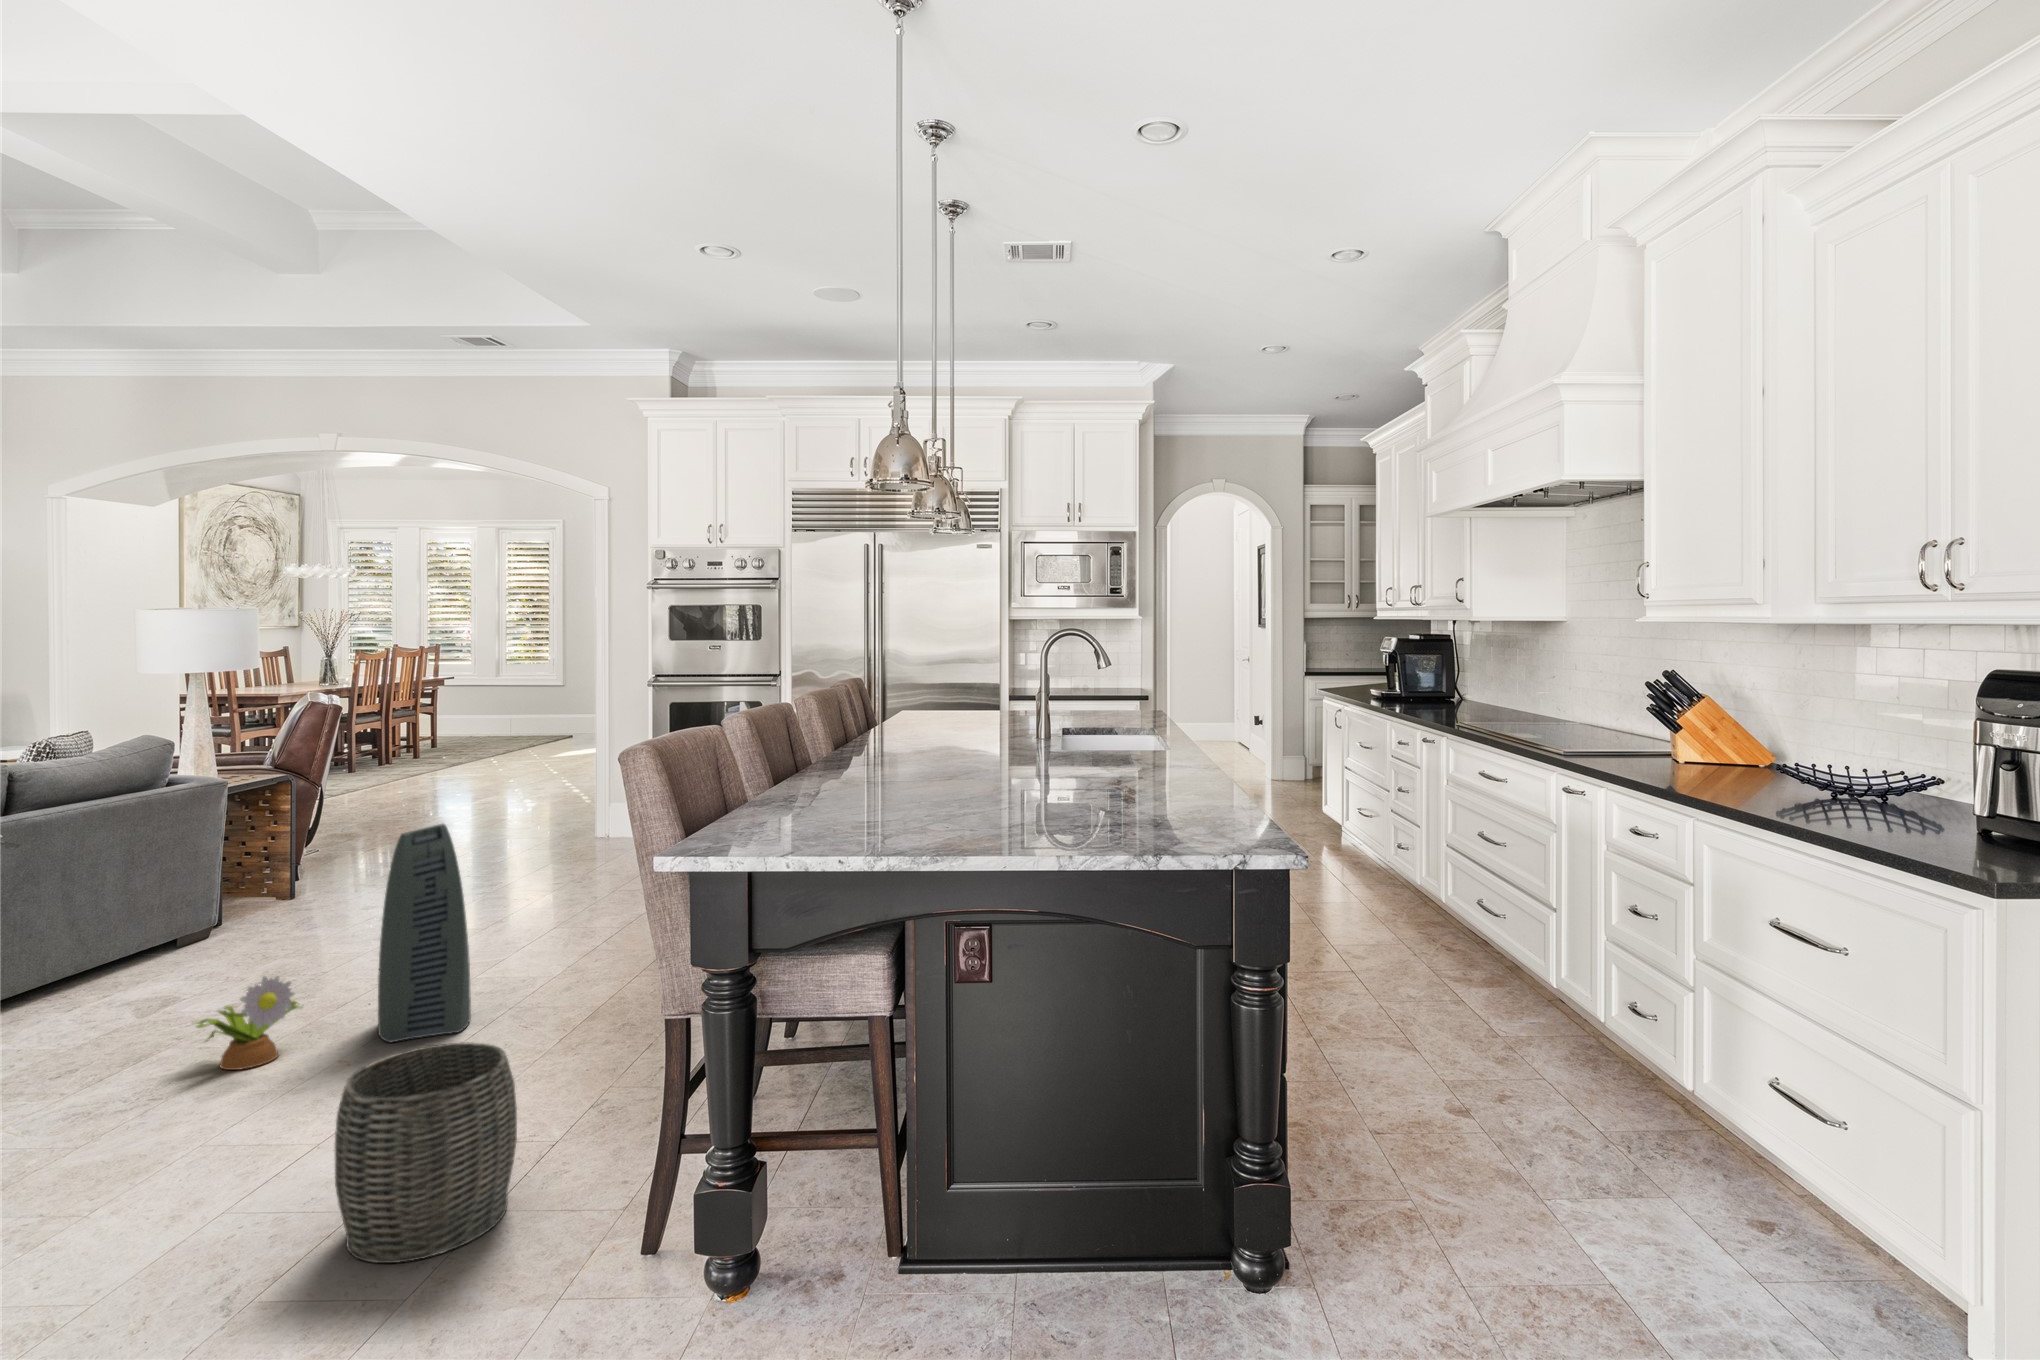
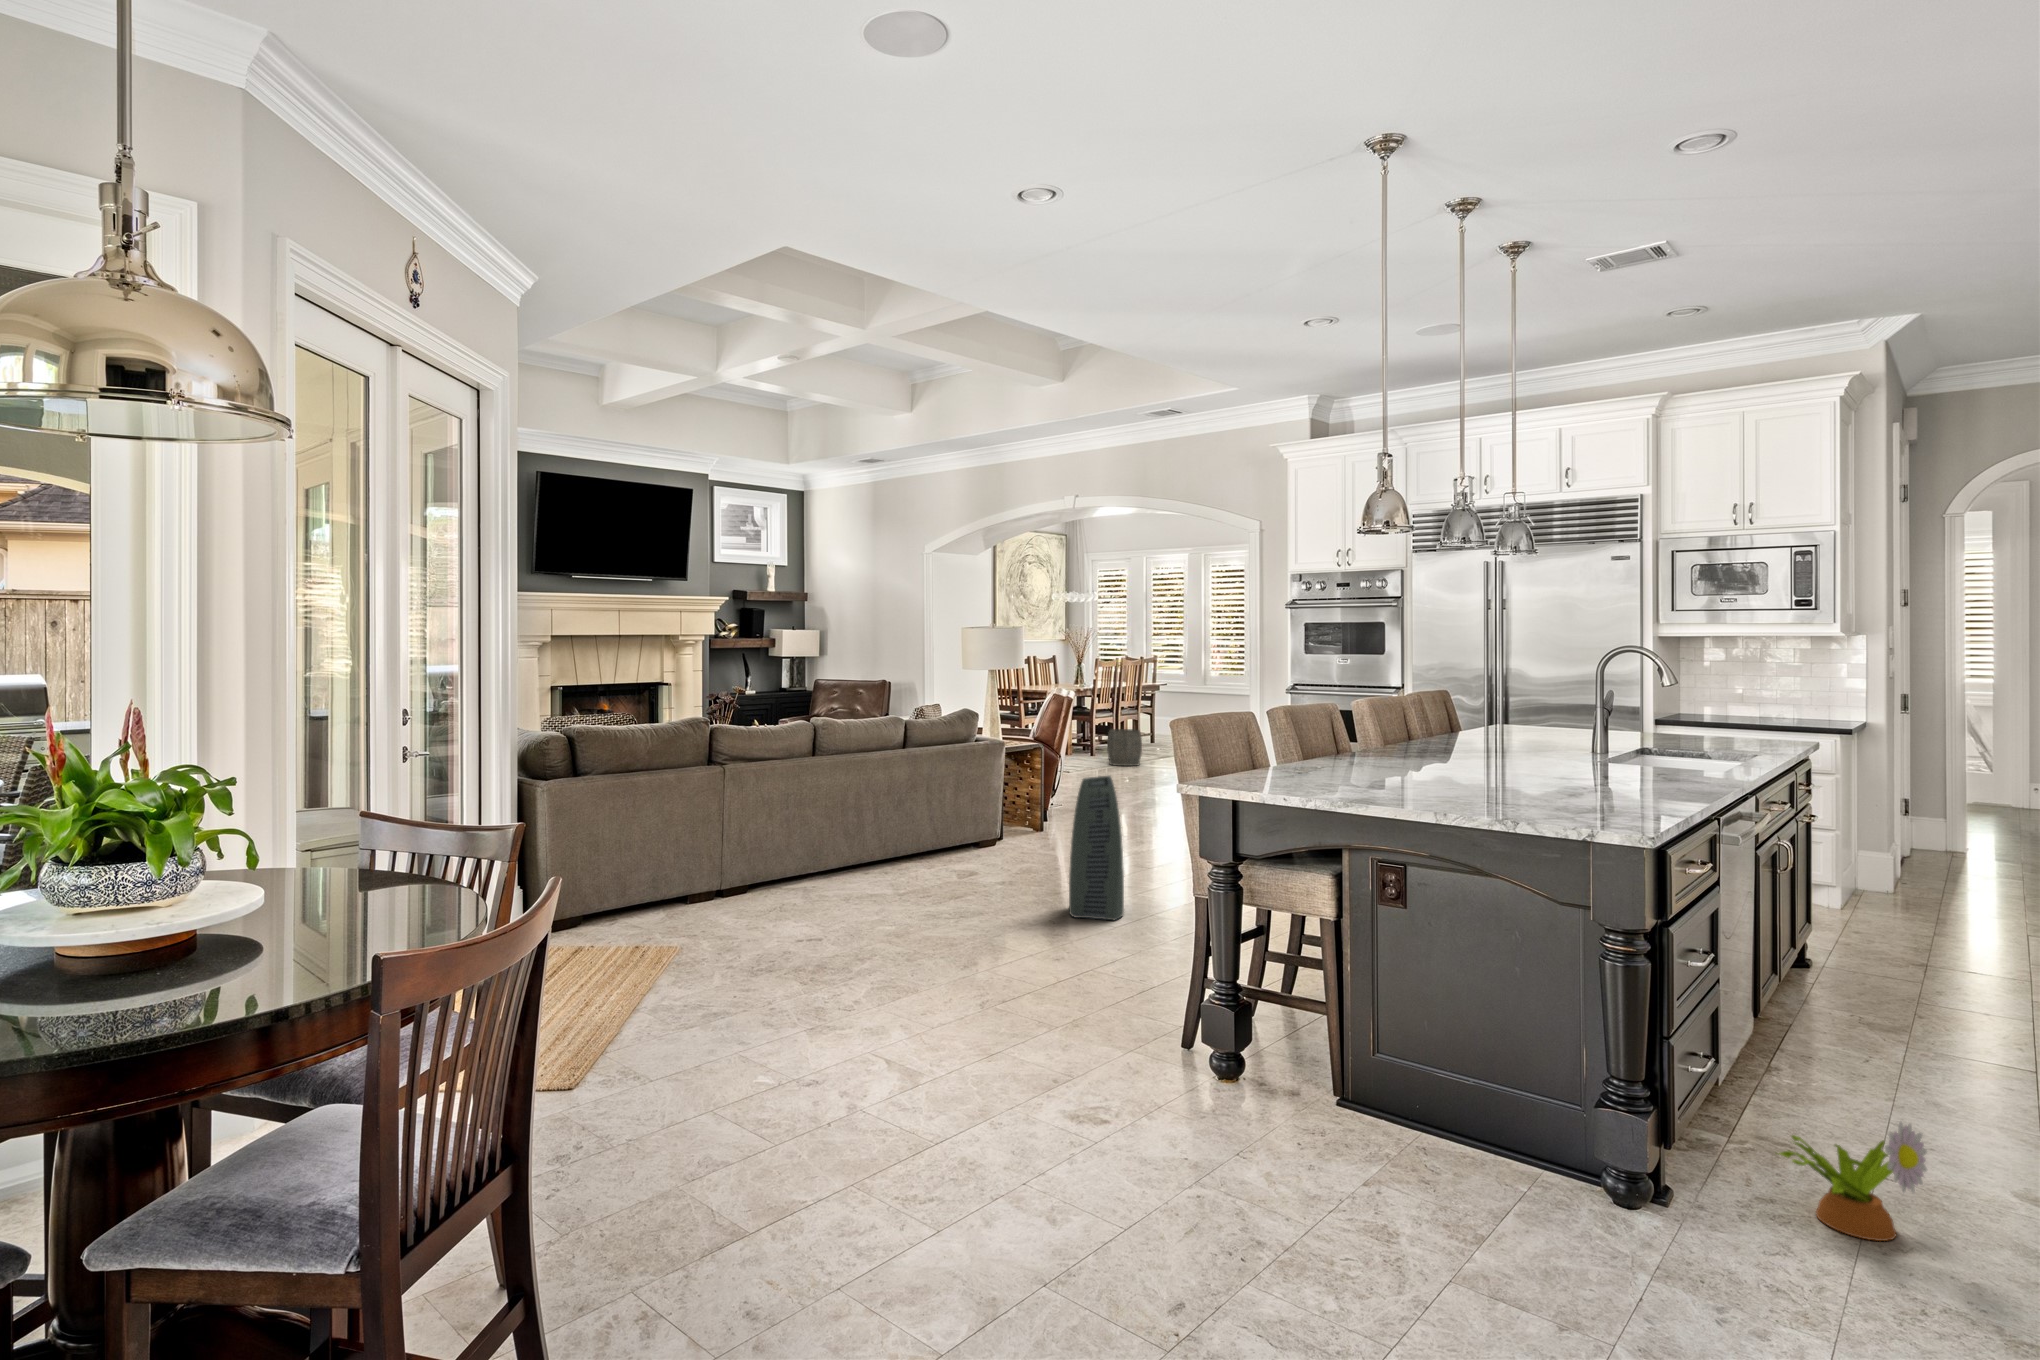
decorative plant: present [197,976,301,1070] -> present [1778,1122,1927,1241]
woven basket: present [335,1043,517,1263] -> present [1107,729,1142,766]

